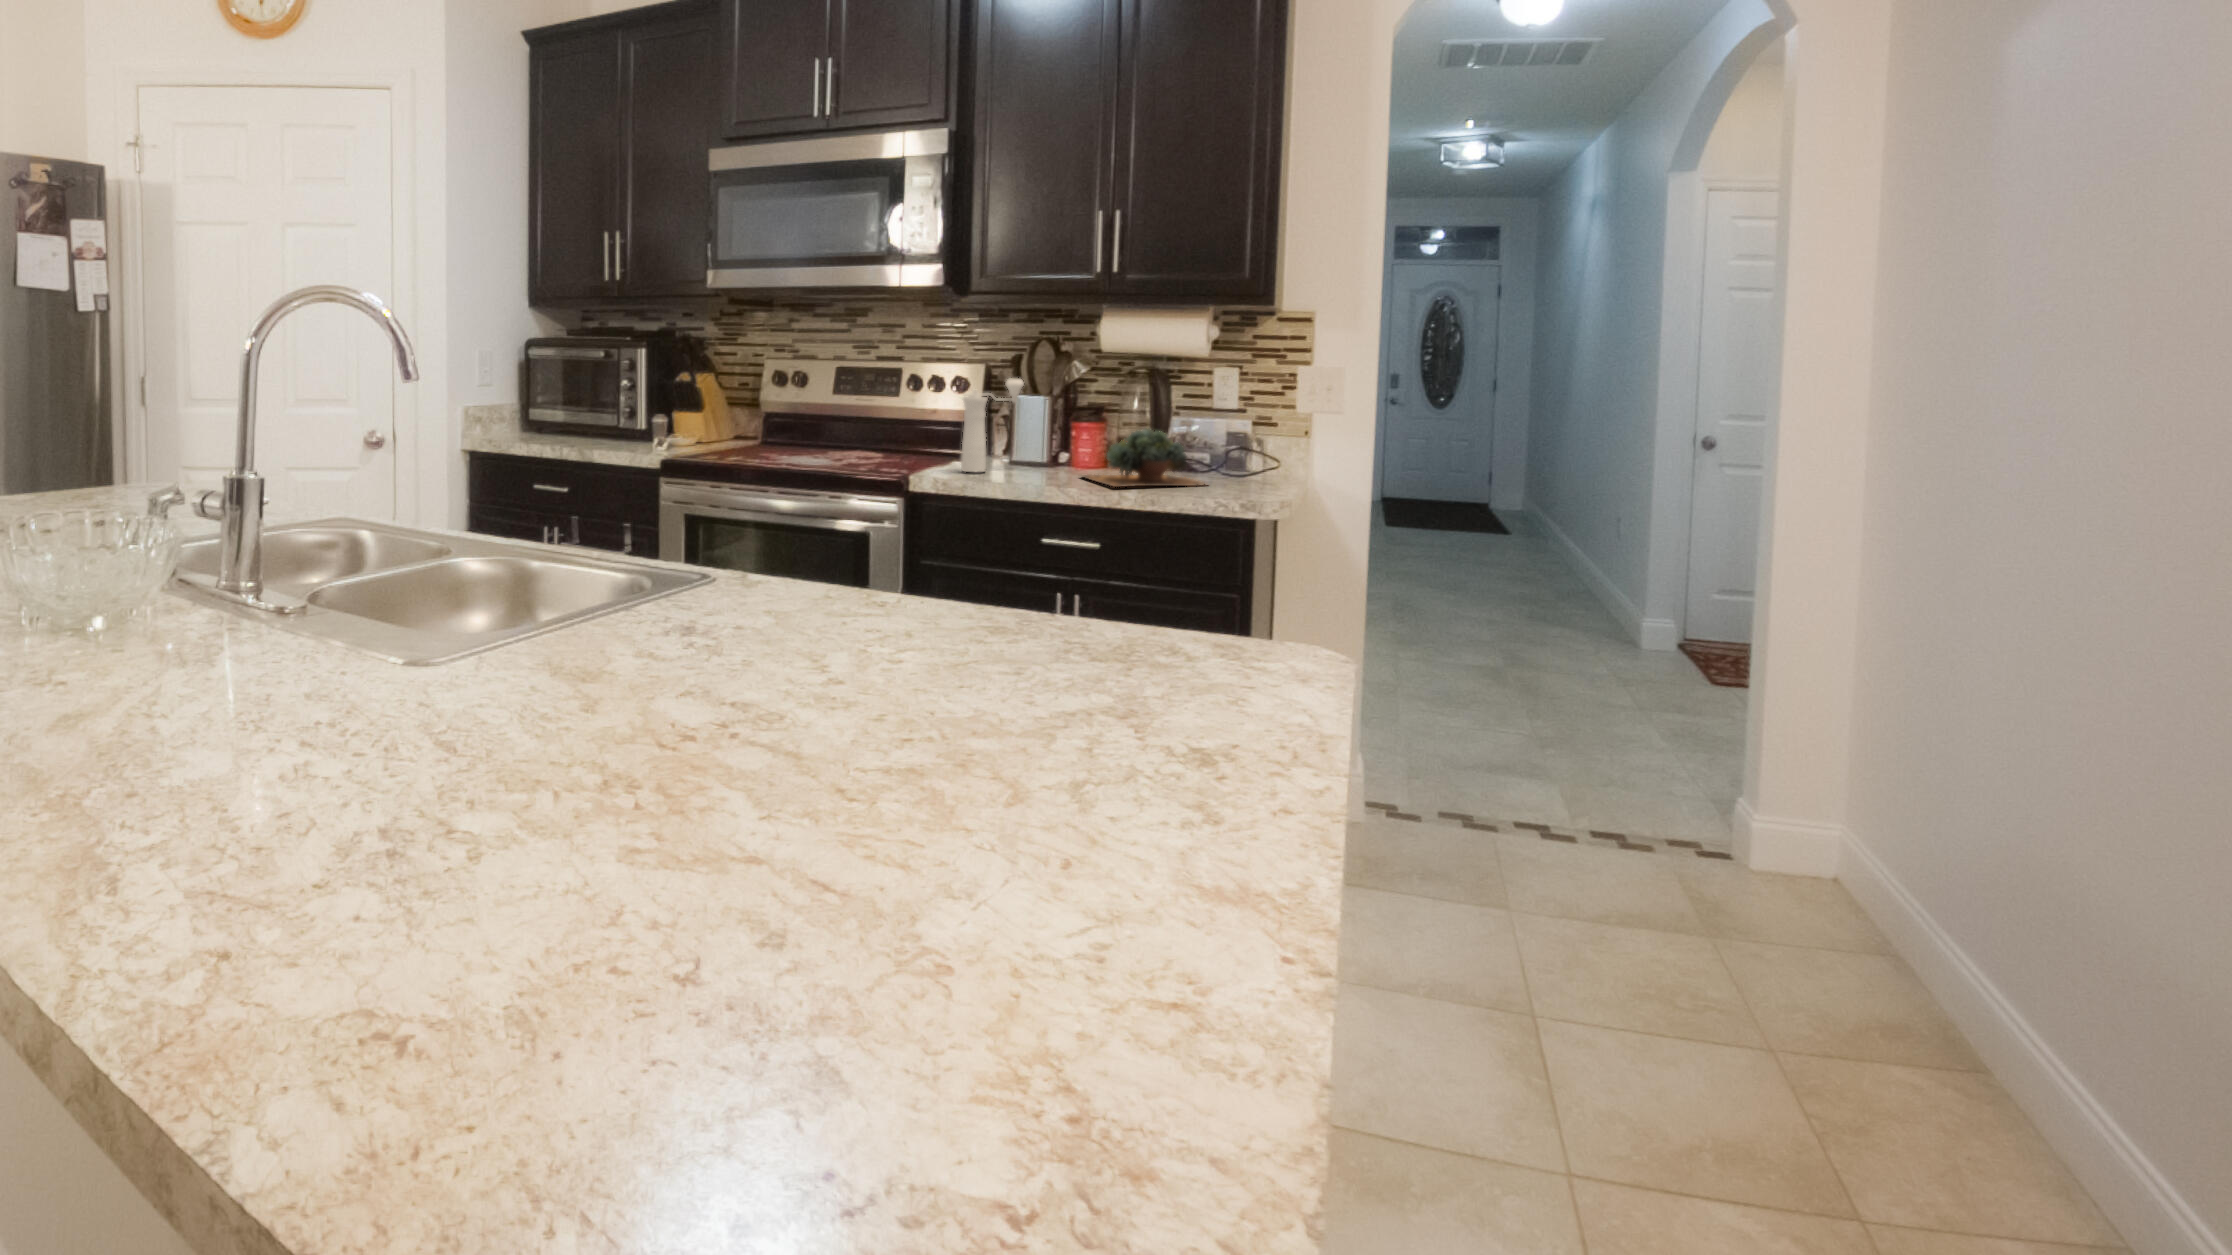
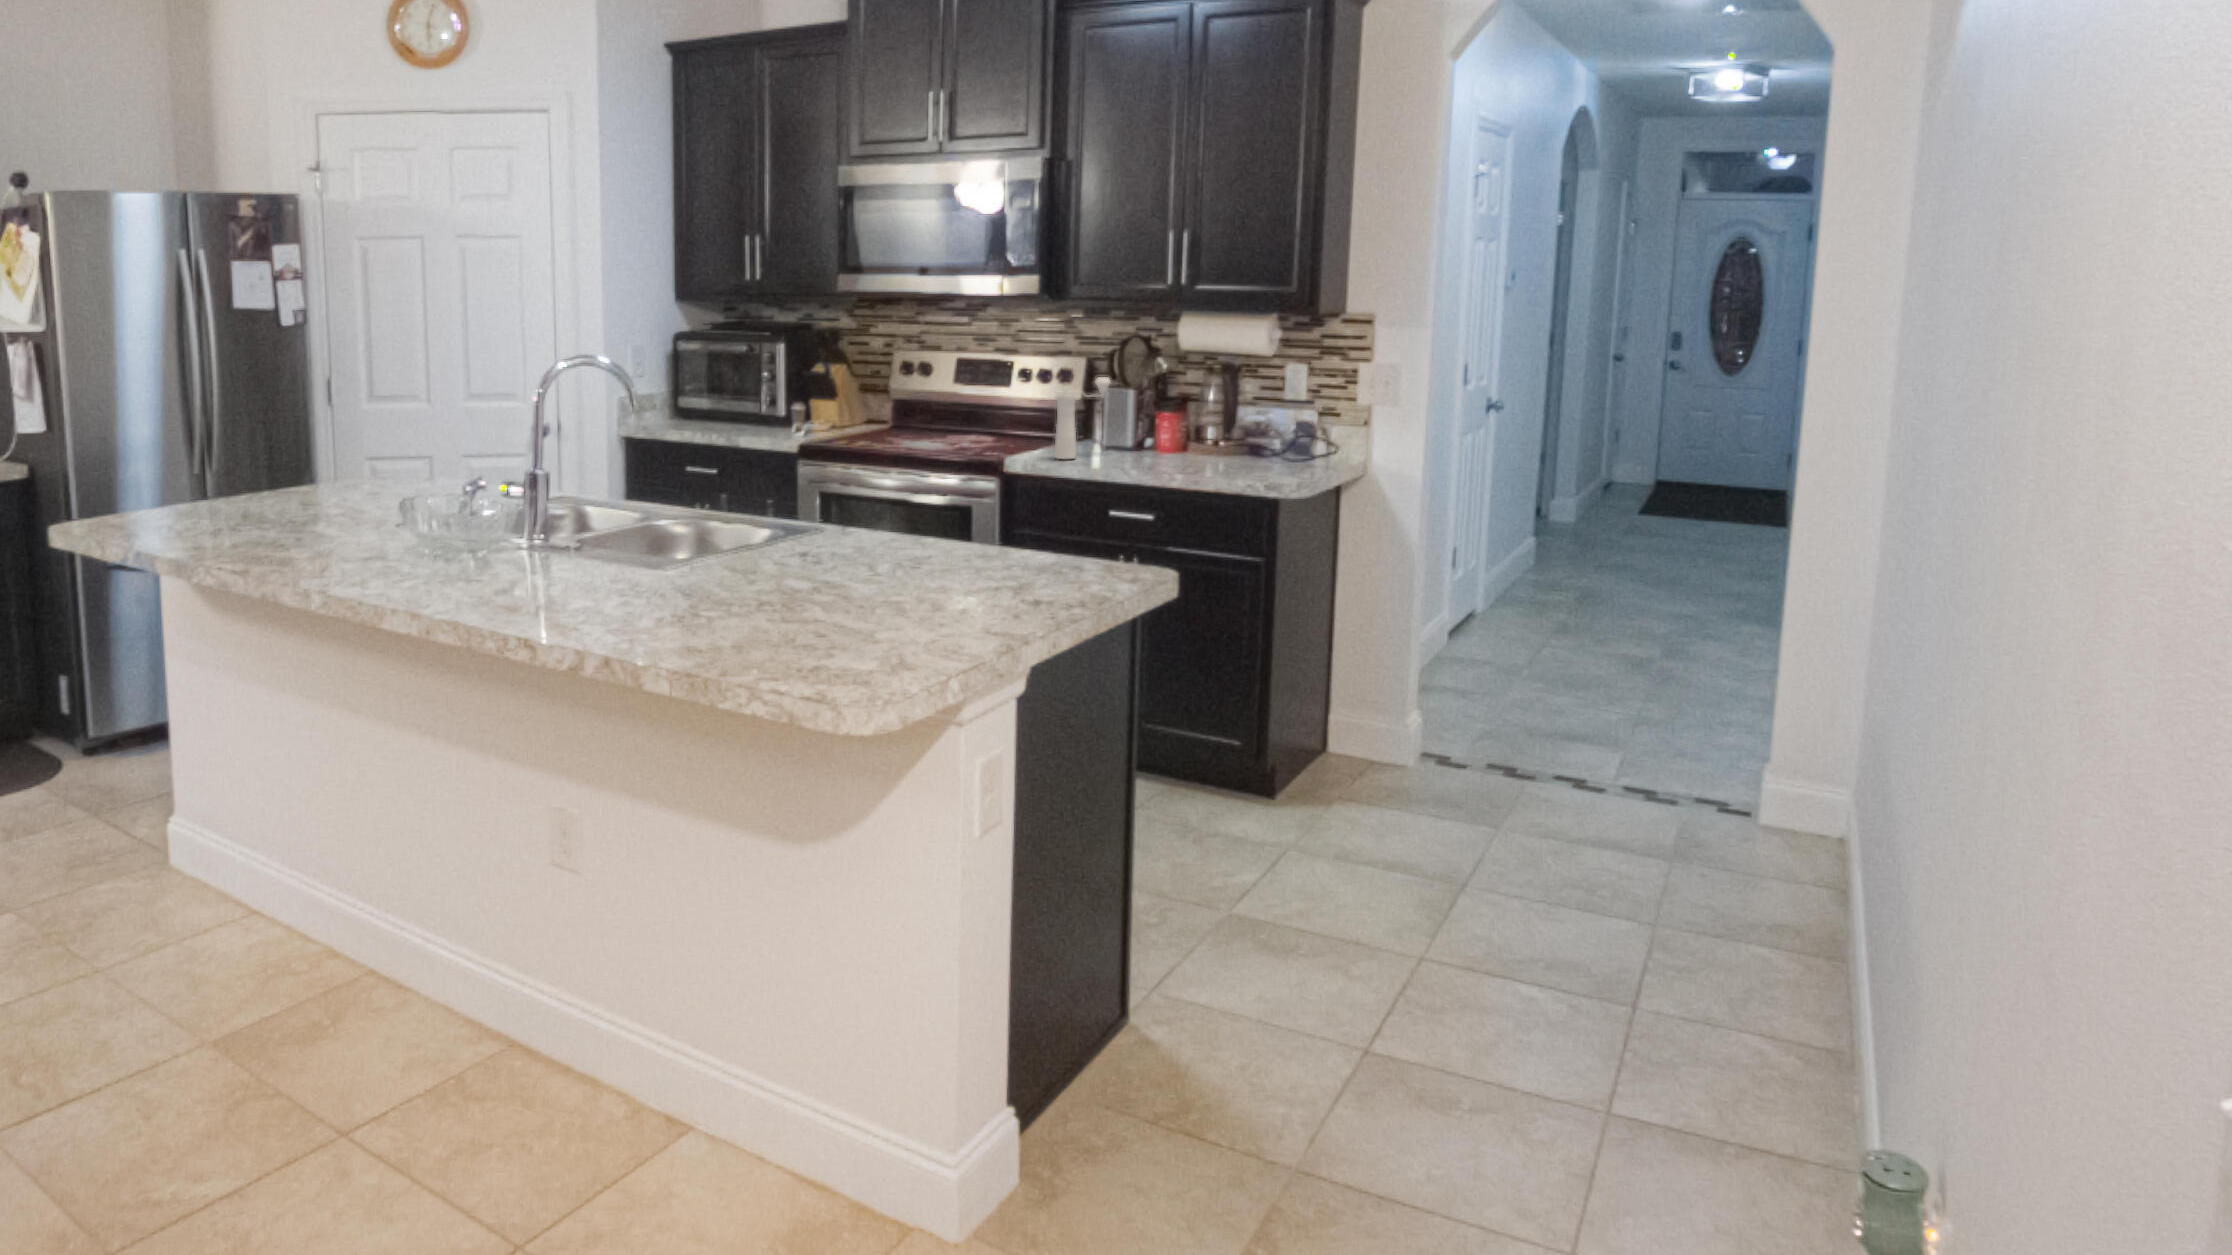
succulent plant: present [1082,429,1204,487] -> none [1151,421,1253,472]

